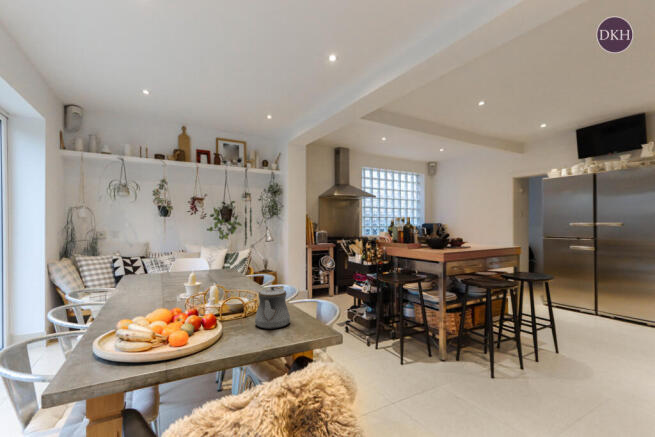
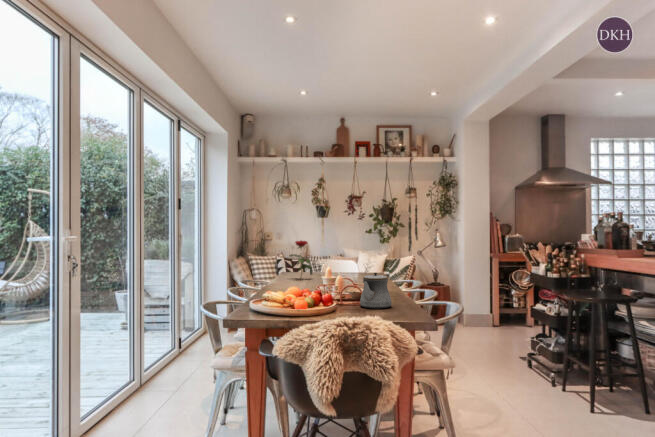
flower: none [140,244,168,286] -> present [289,241,312,275]

